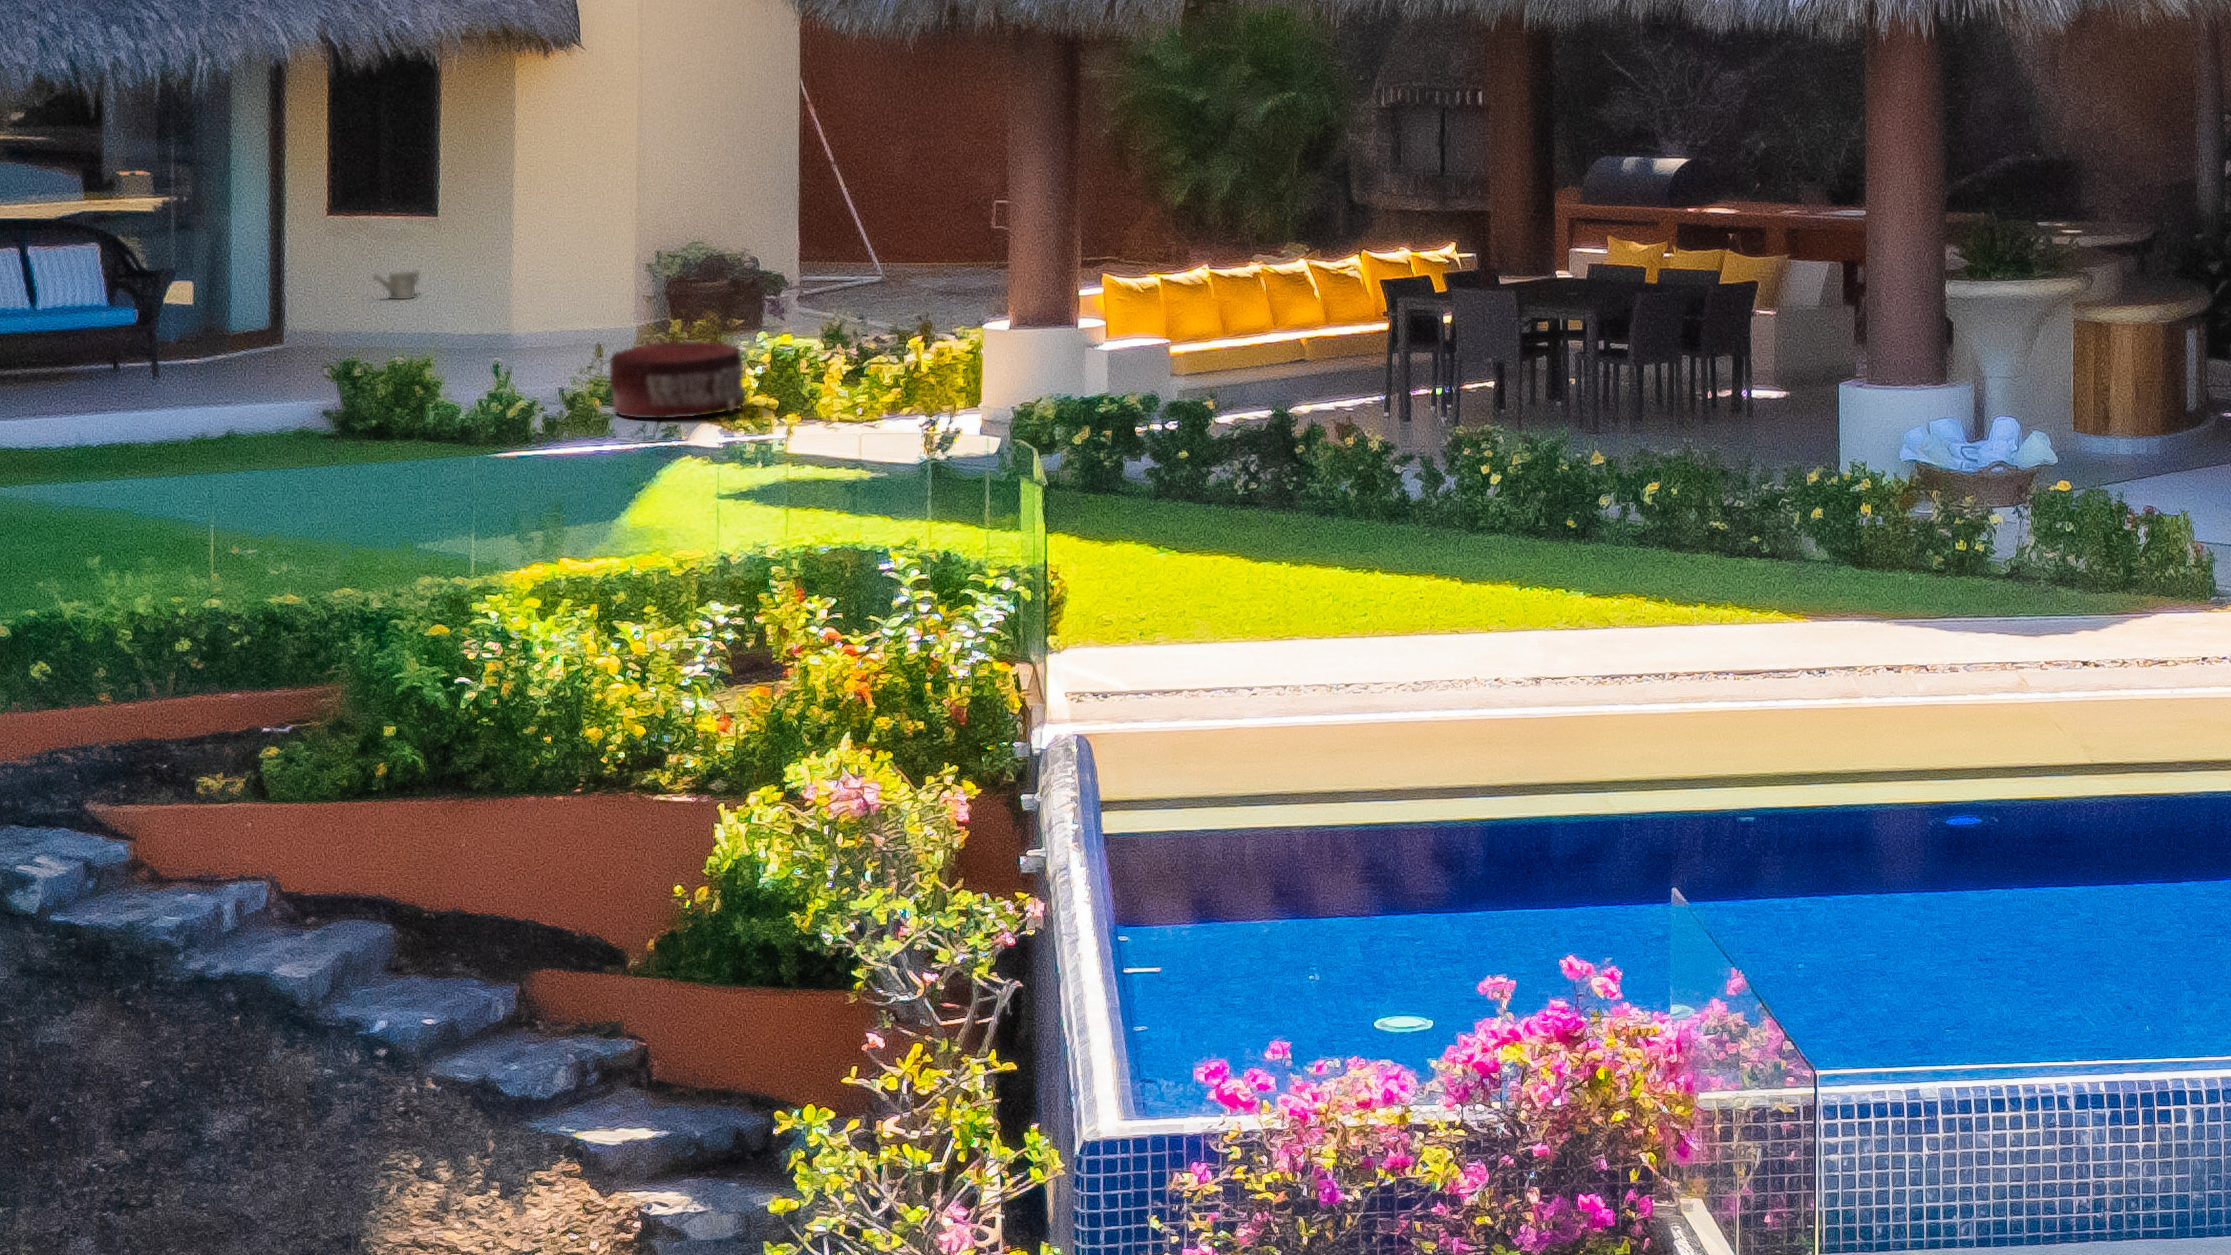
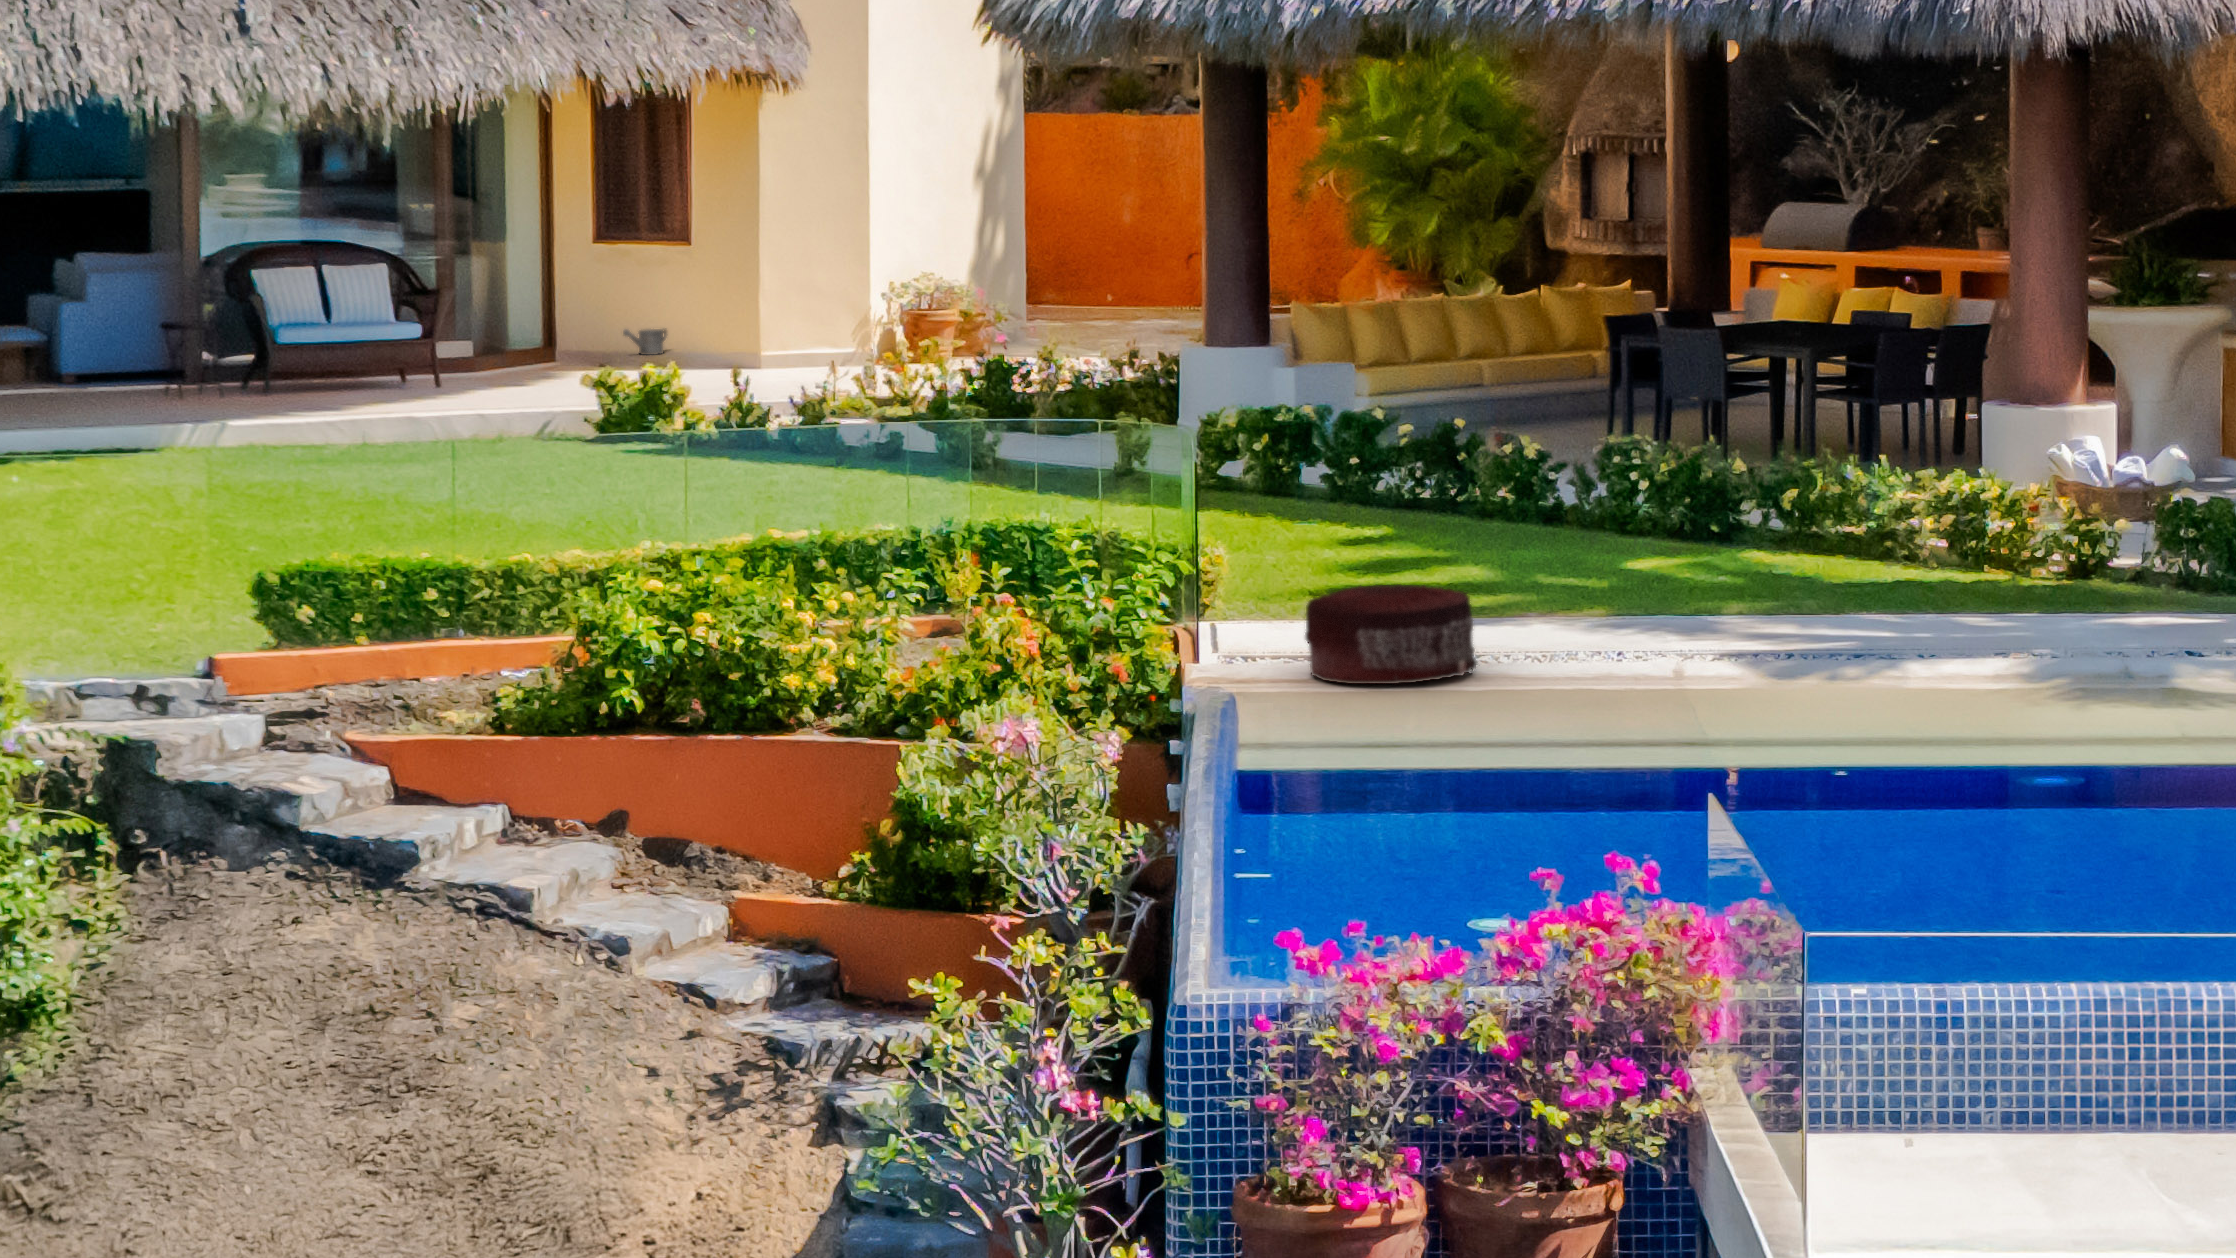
pouf: present [609,341,747,418] -> present [1305,584,1478,684]

